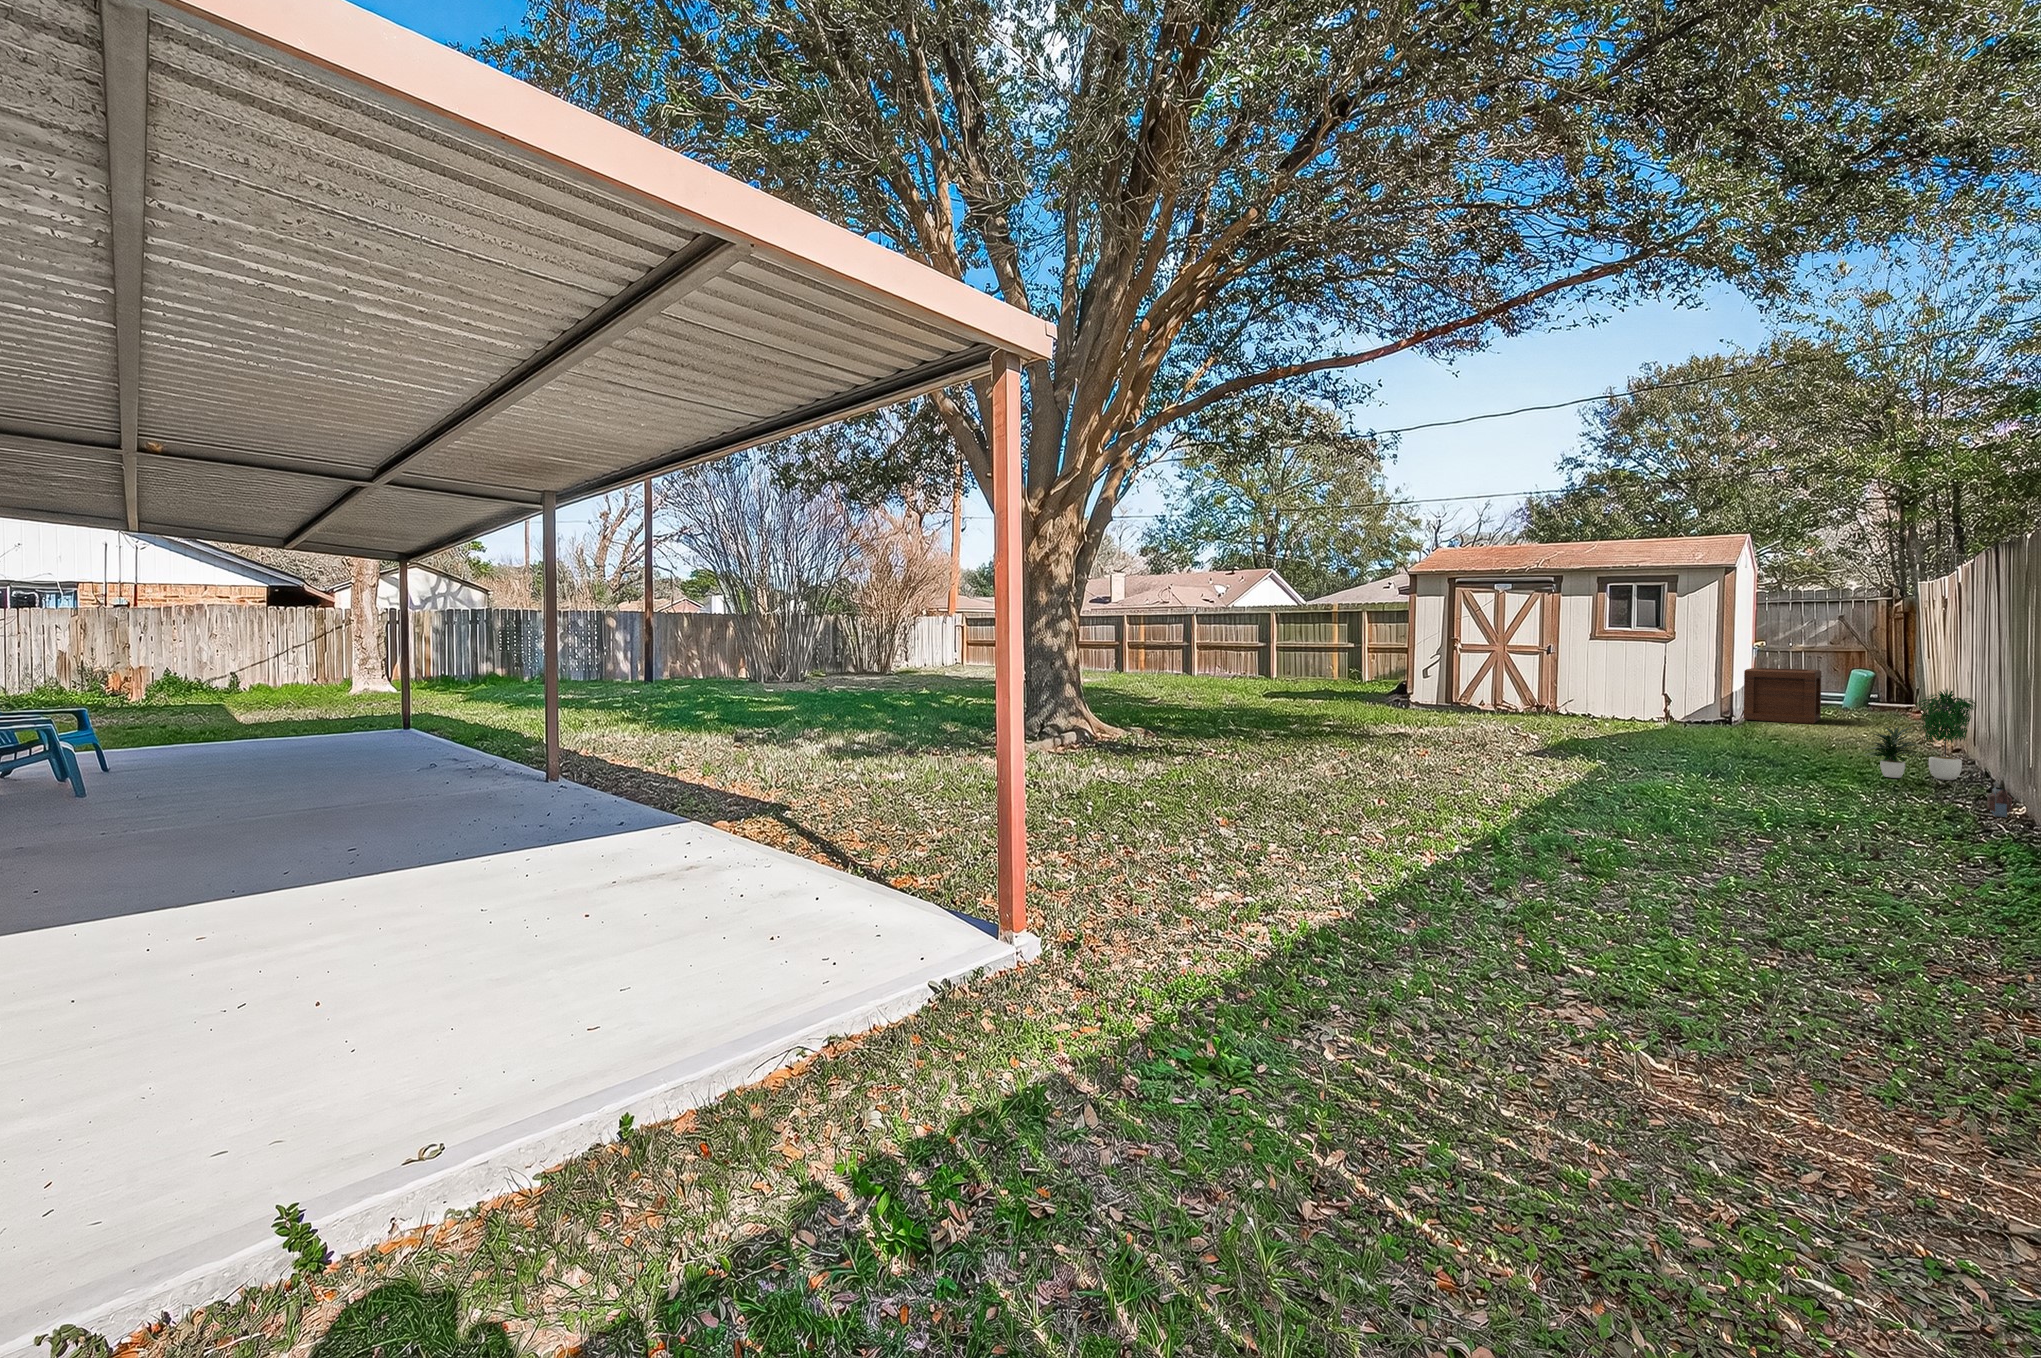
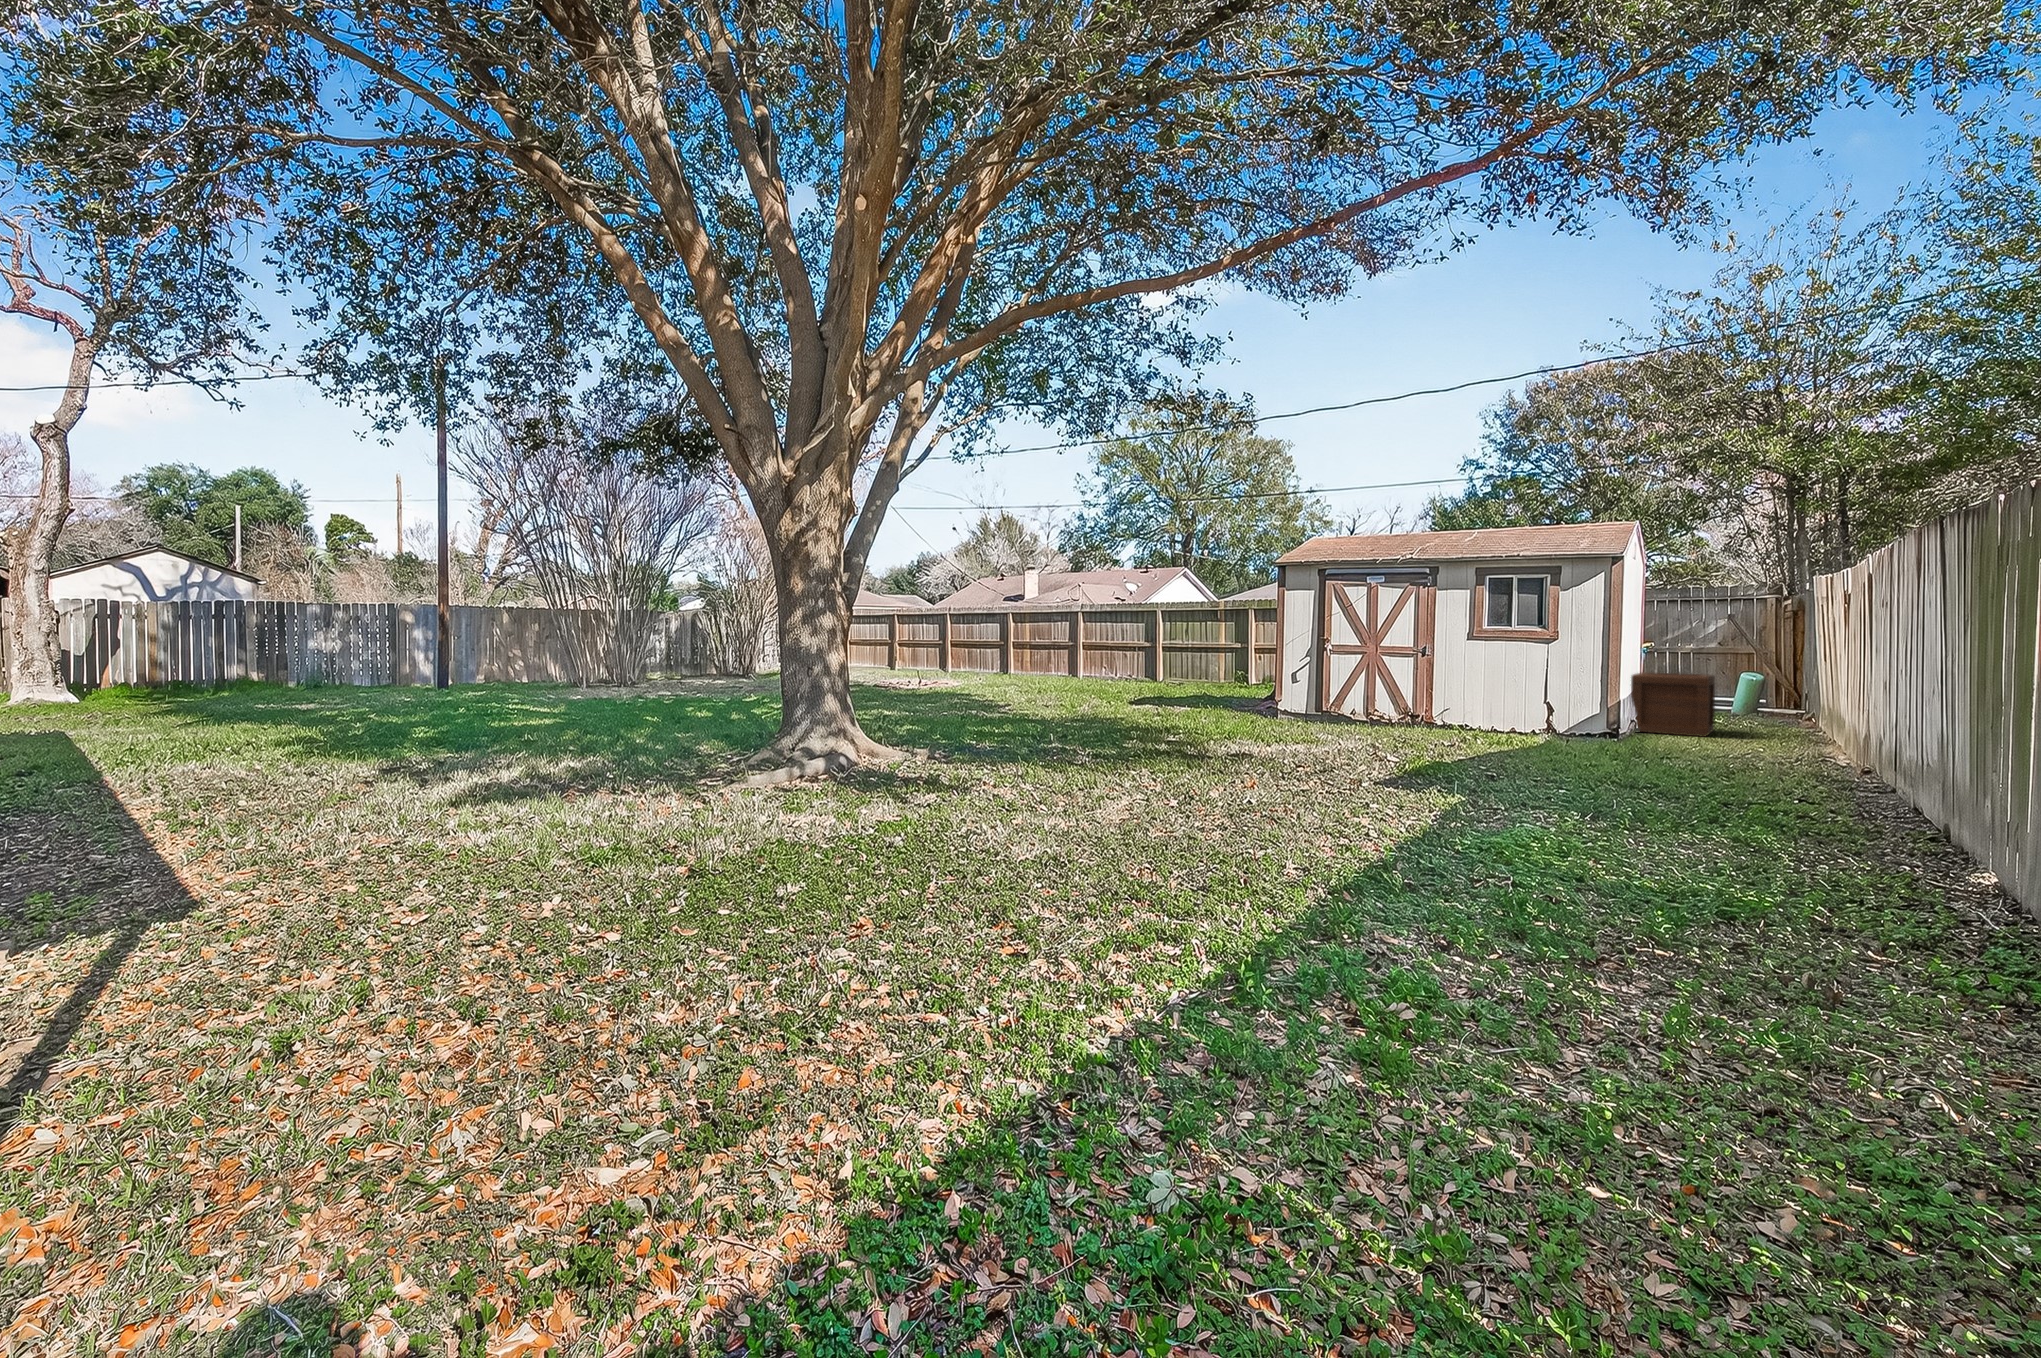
potted plant: present [1867,689,1977,780] -> none [1767,700,1912,820]
watering can: present [1987,781,2012,817] -> none [1939,835,1975,889]

